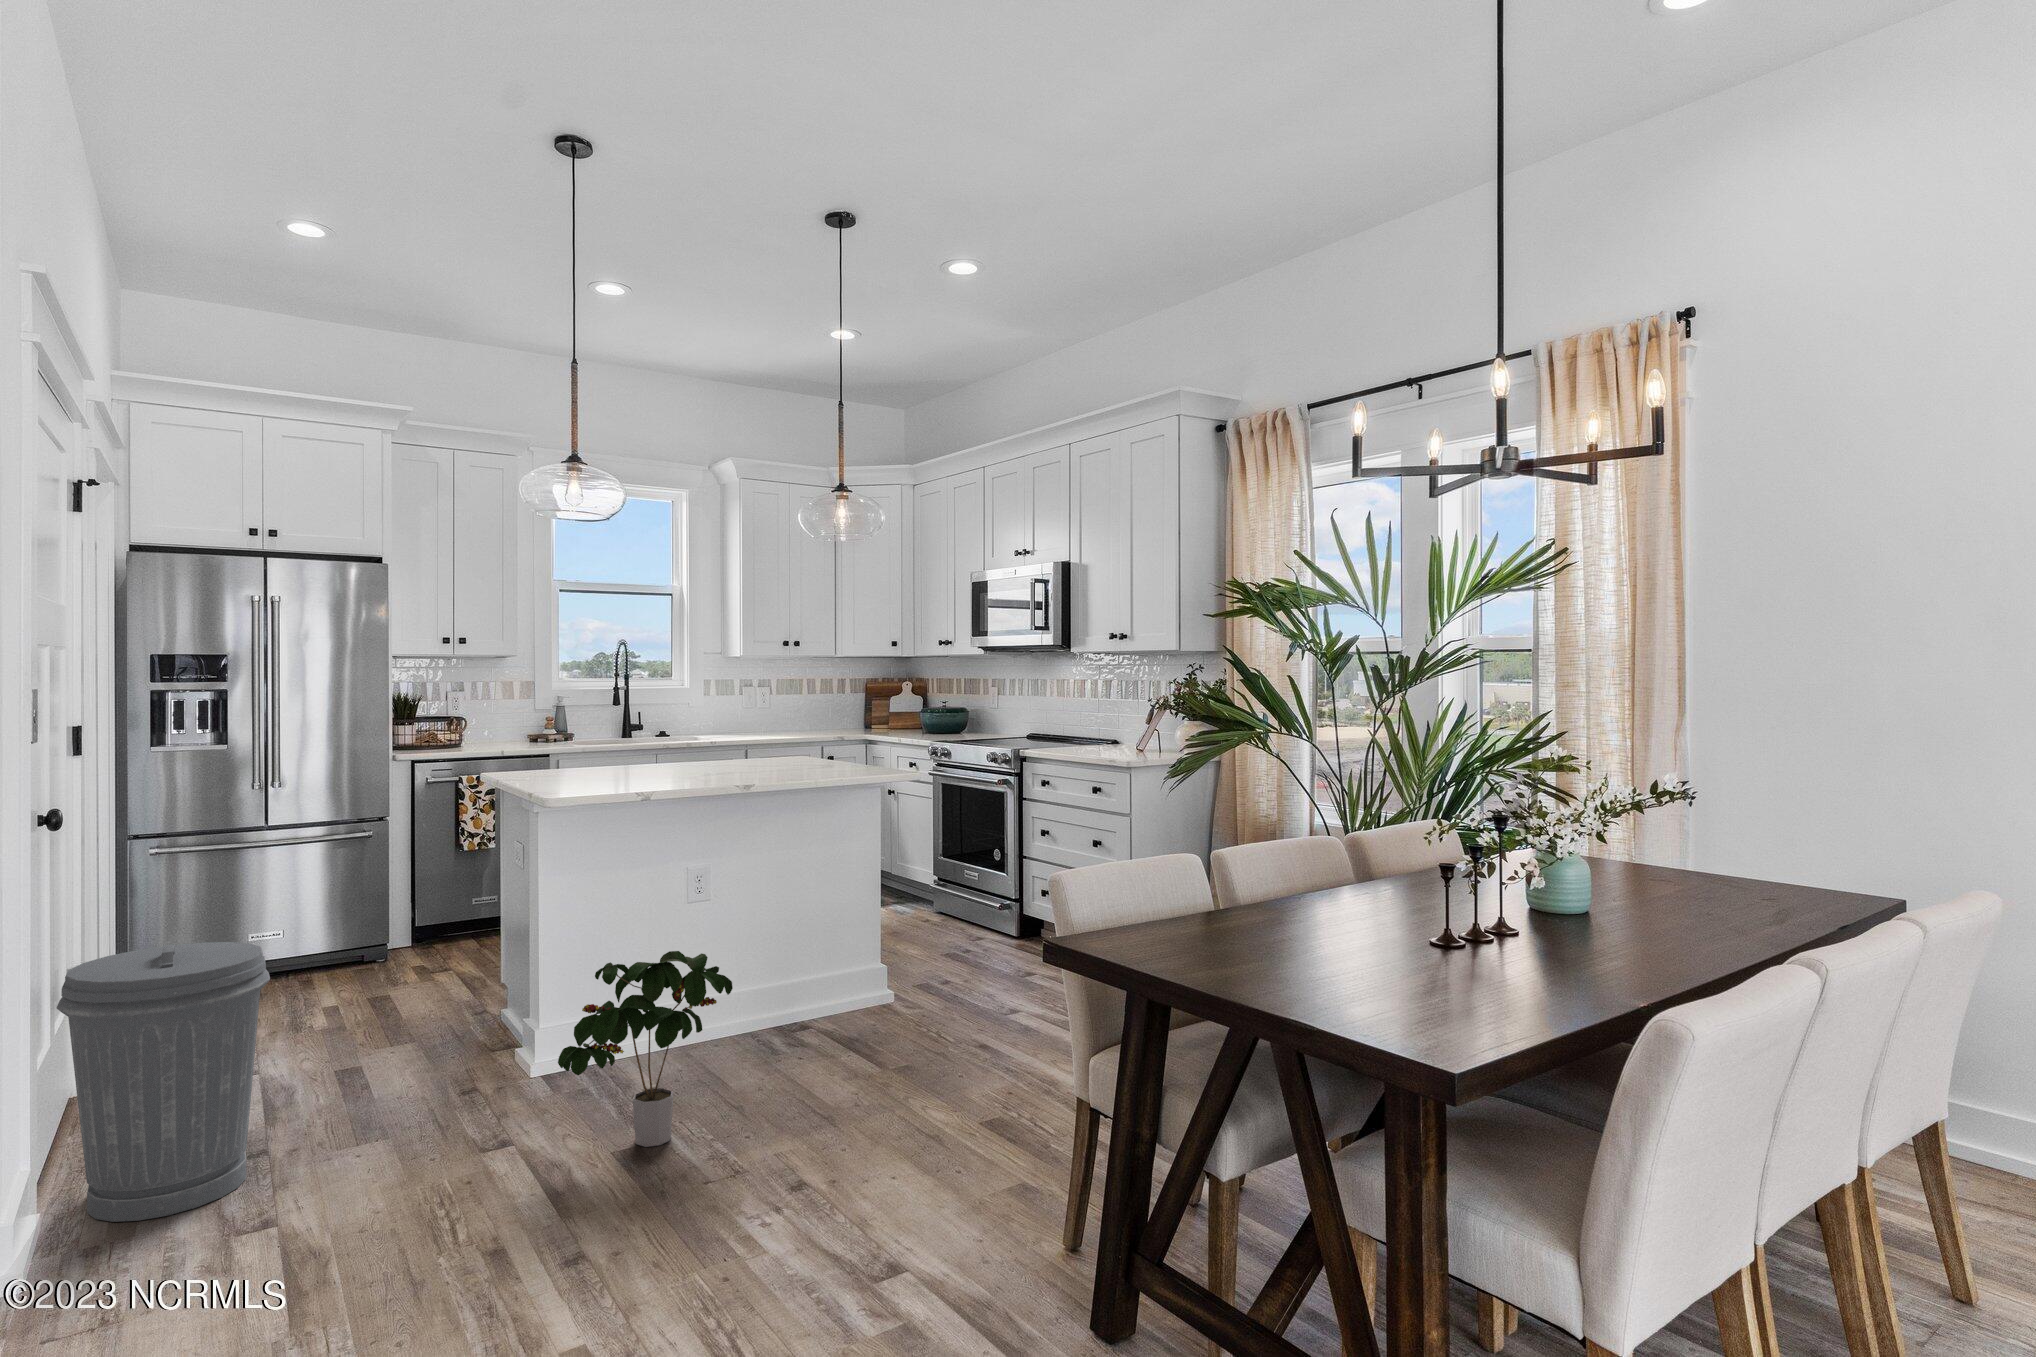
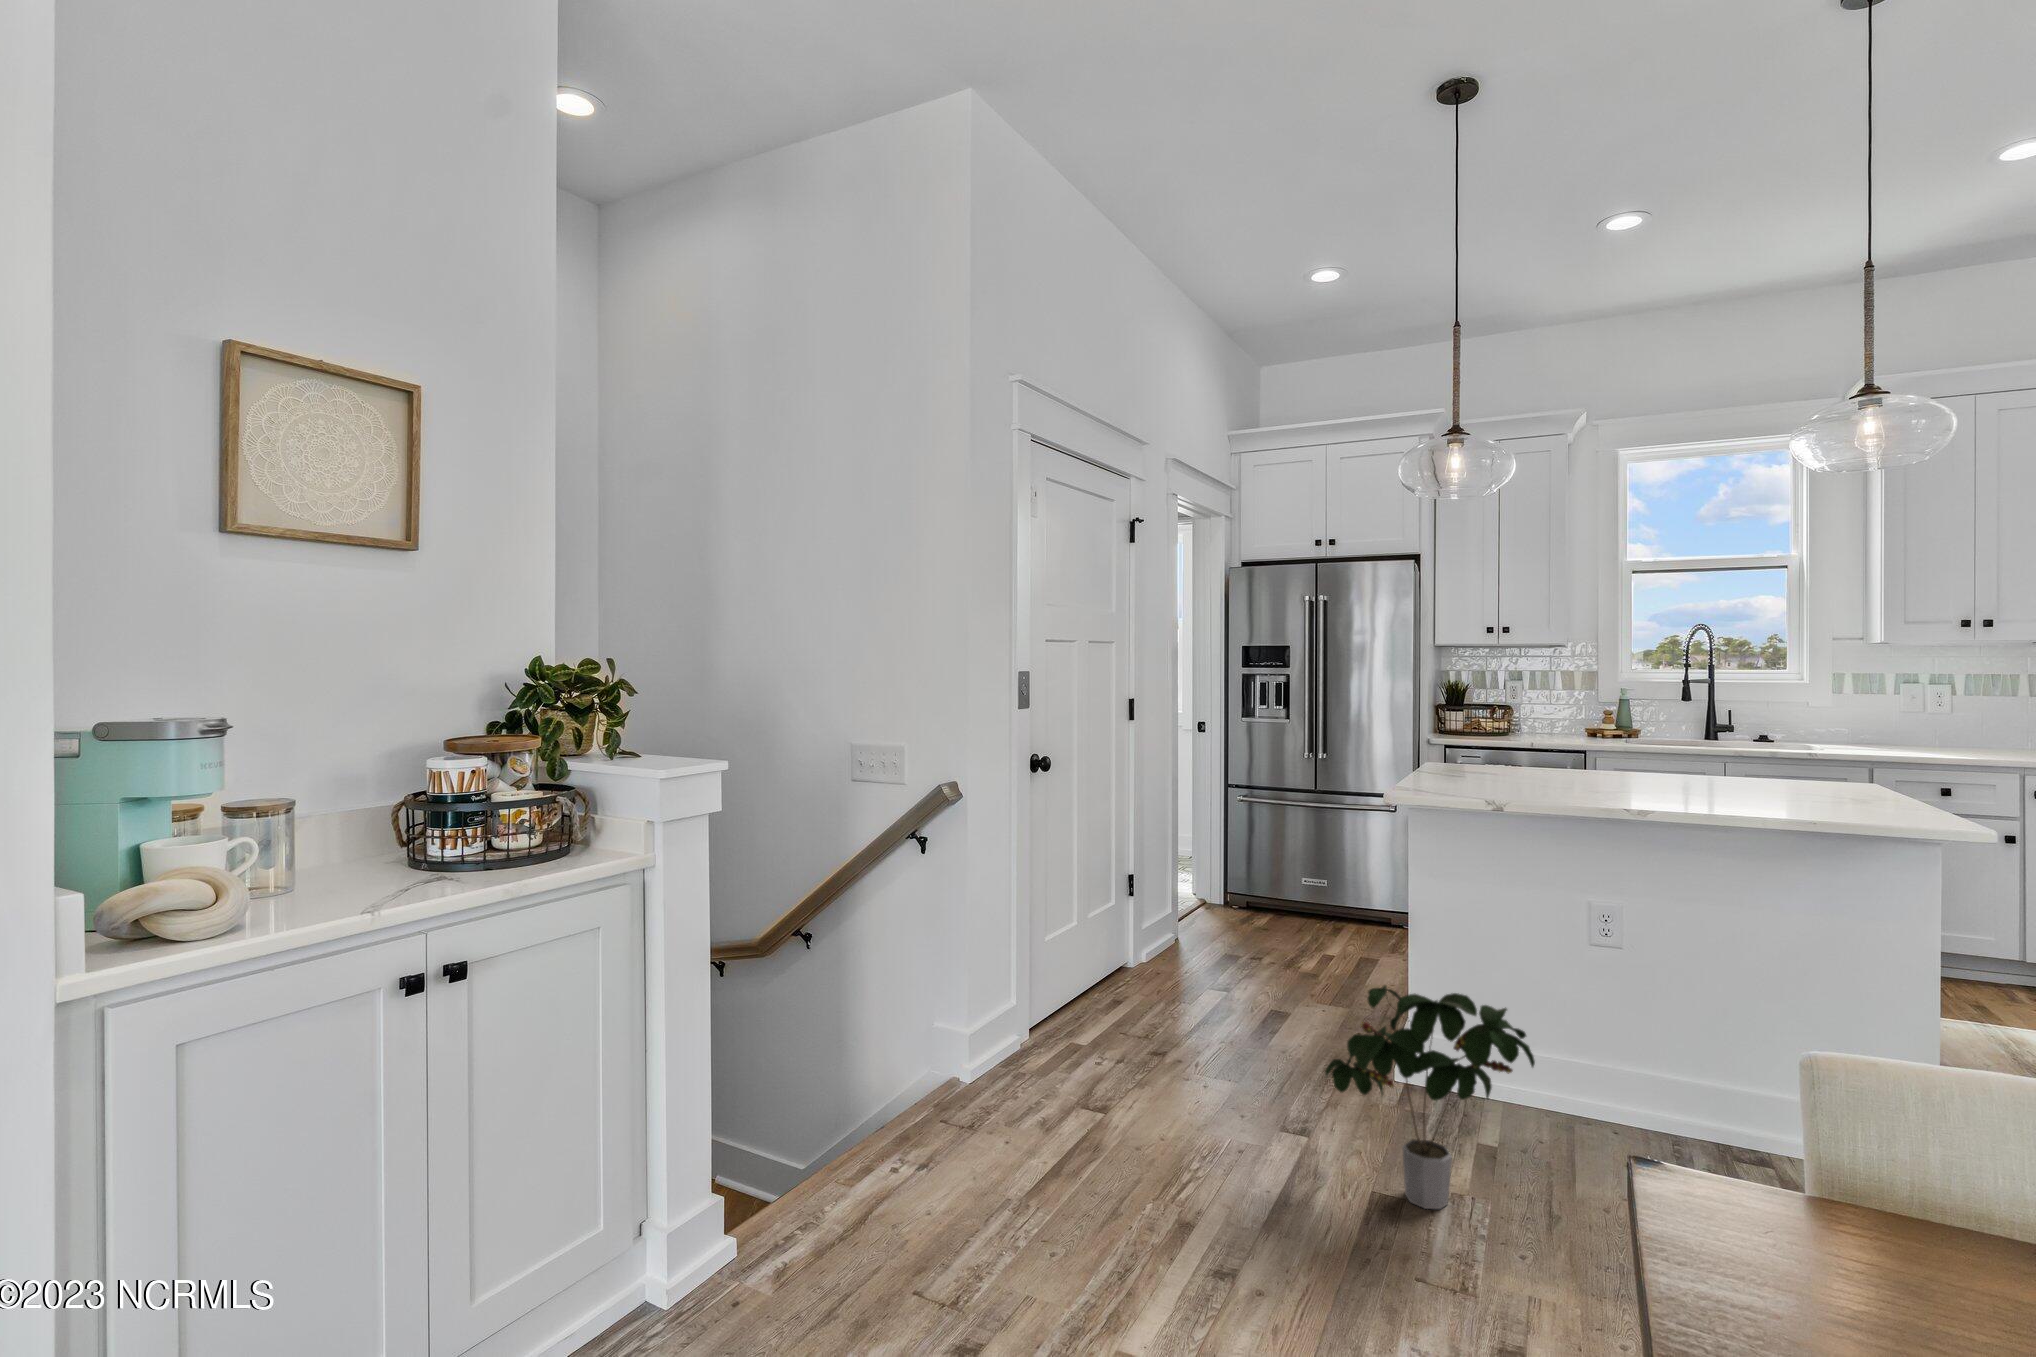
trash can: present [56,942,270,1222] -> none [1026,870,1155,1076]

